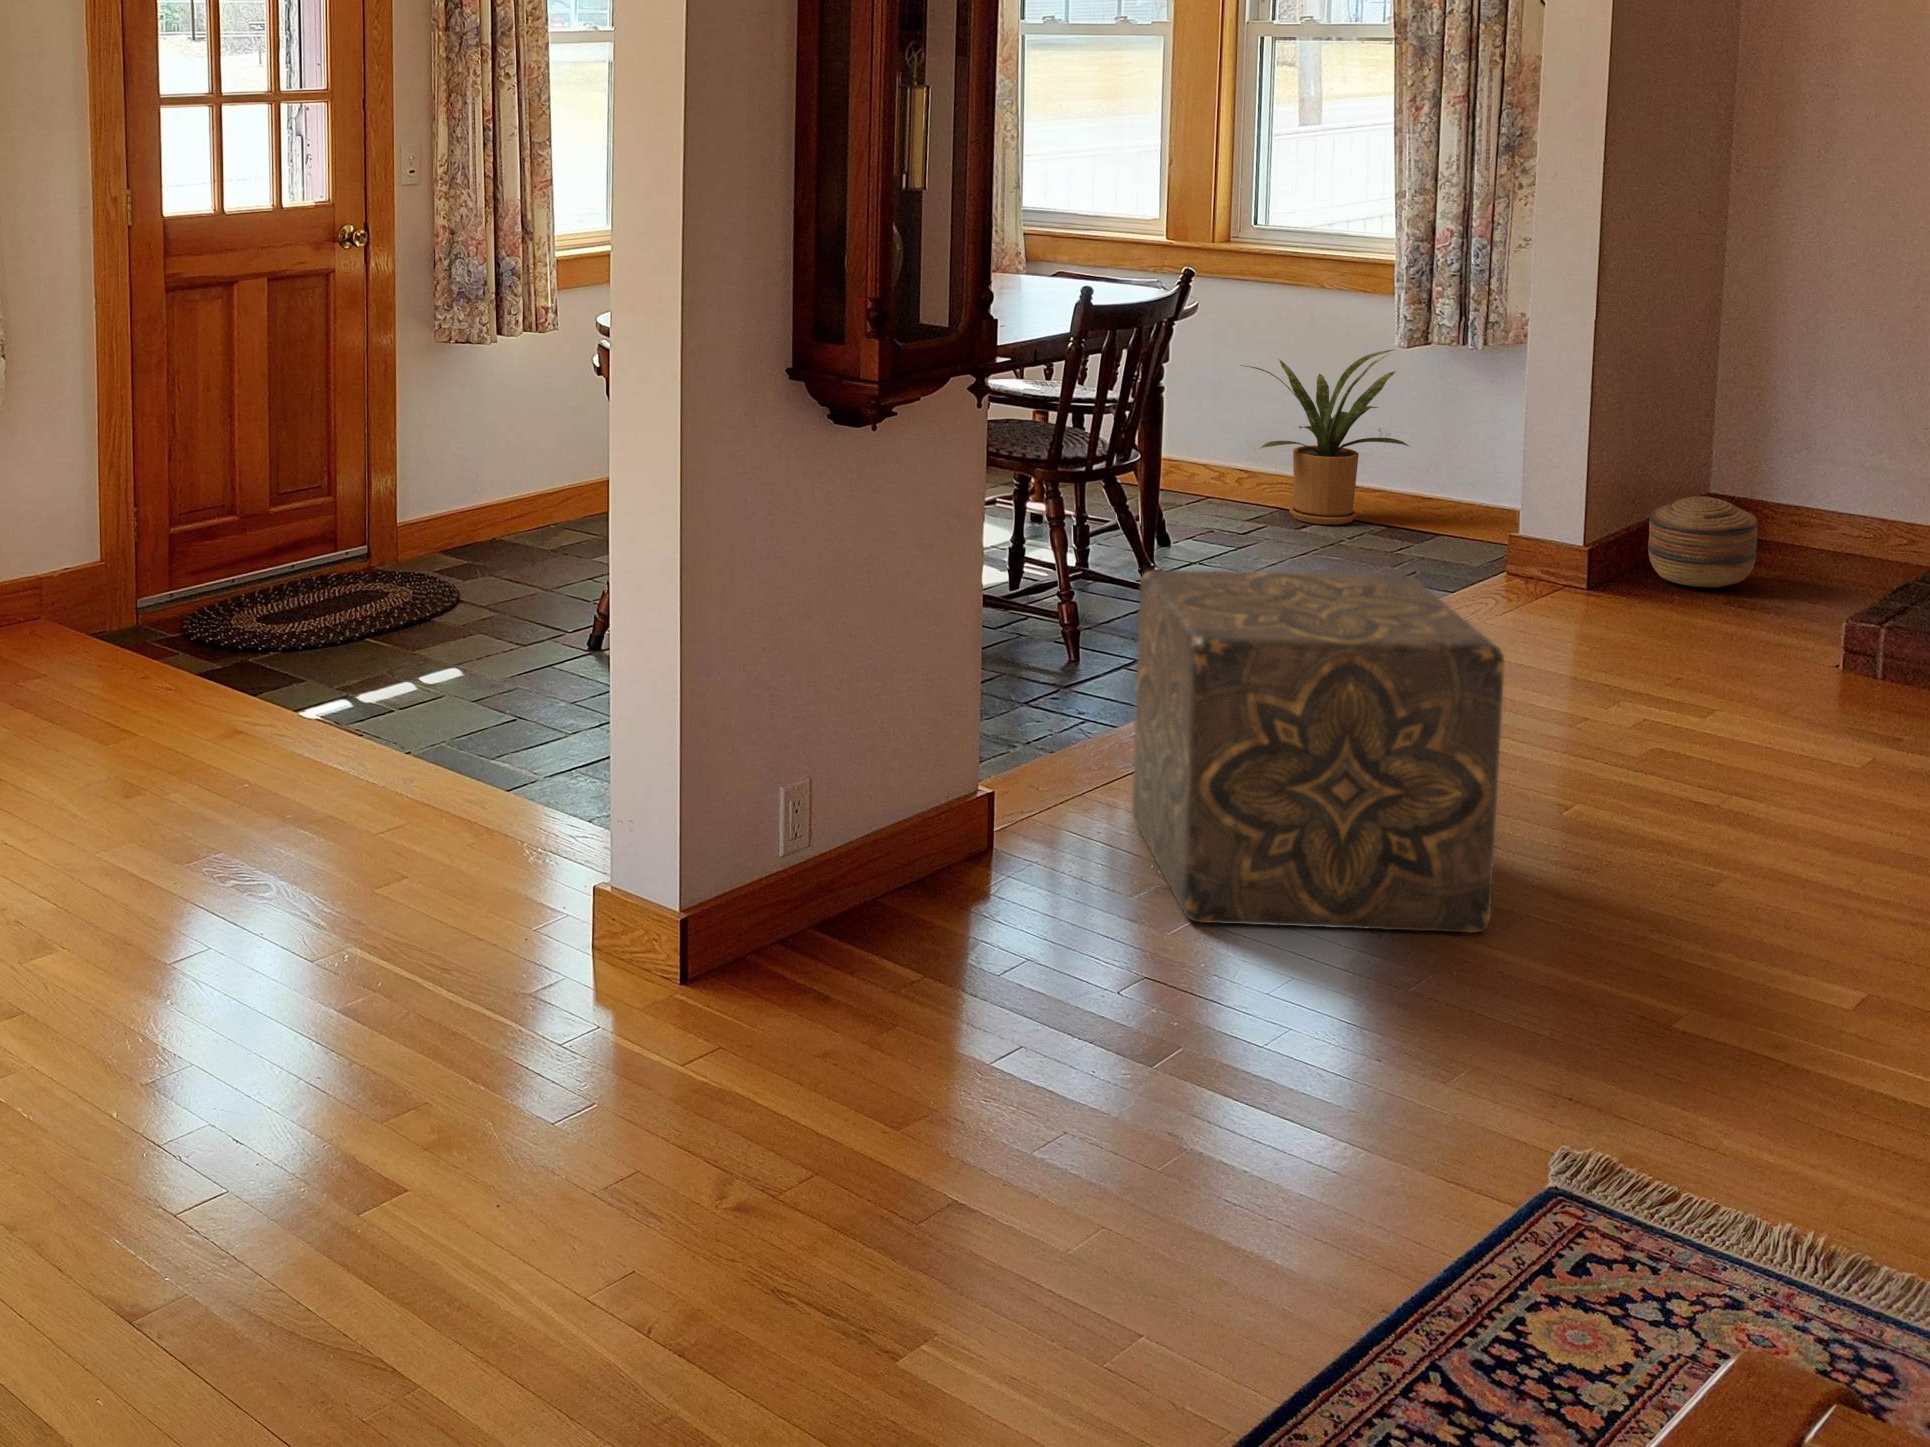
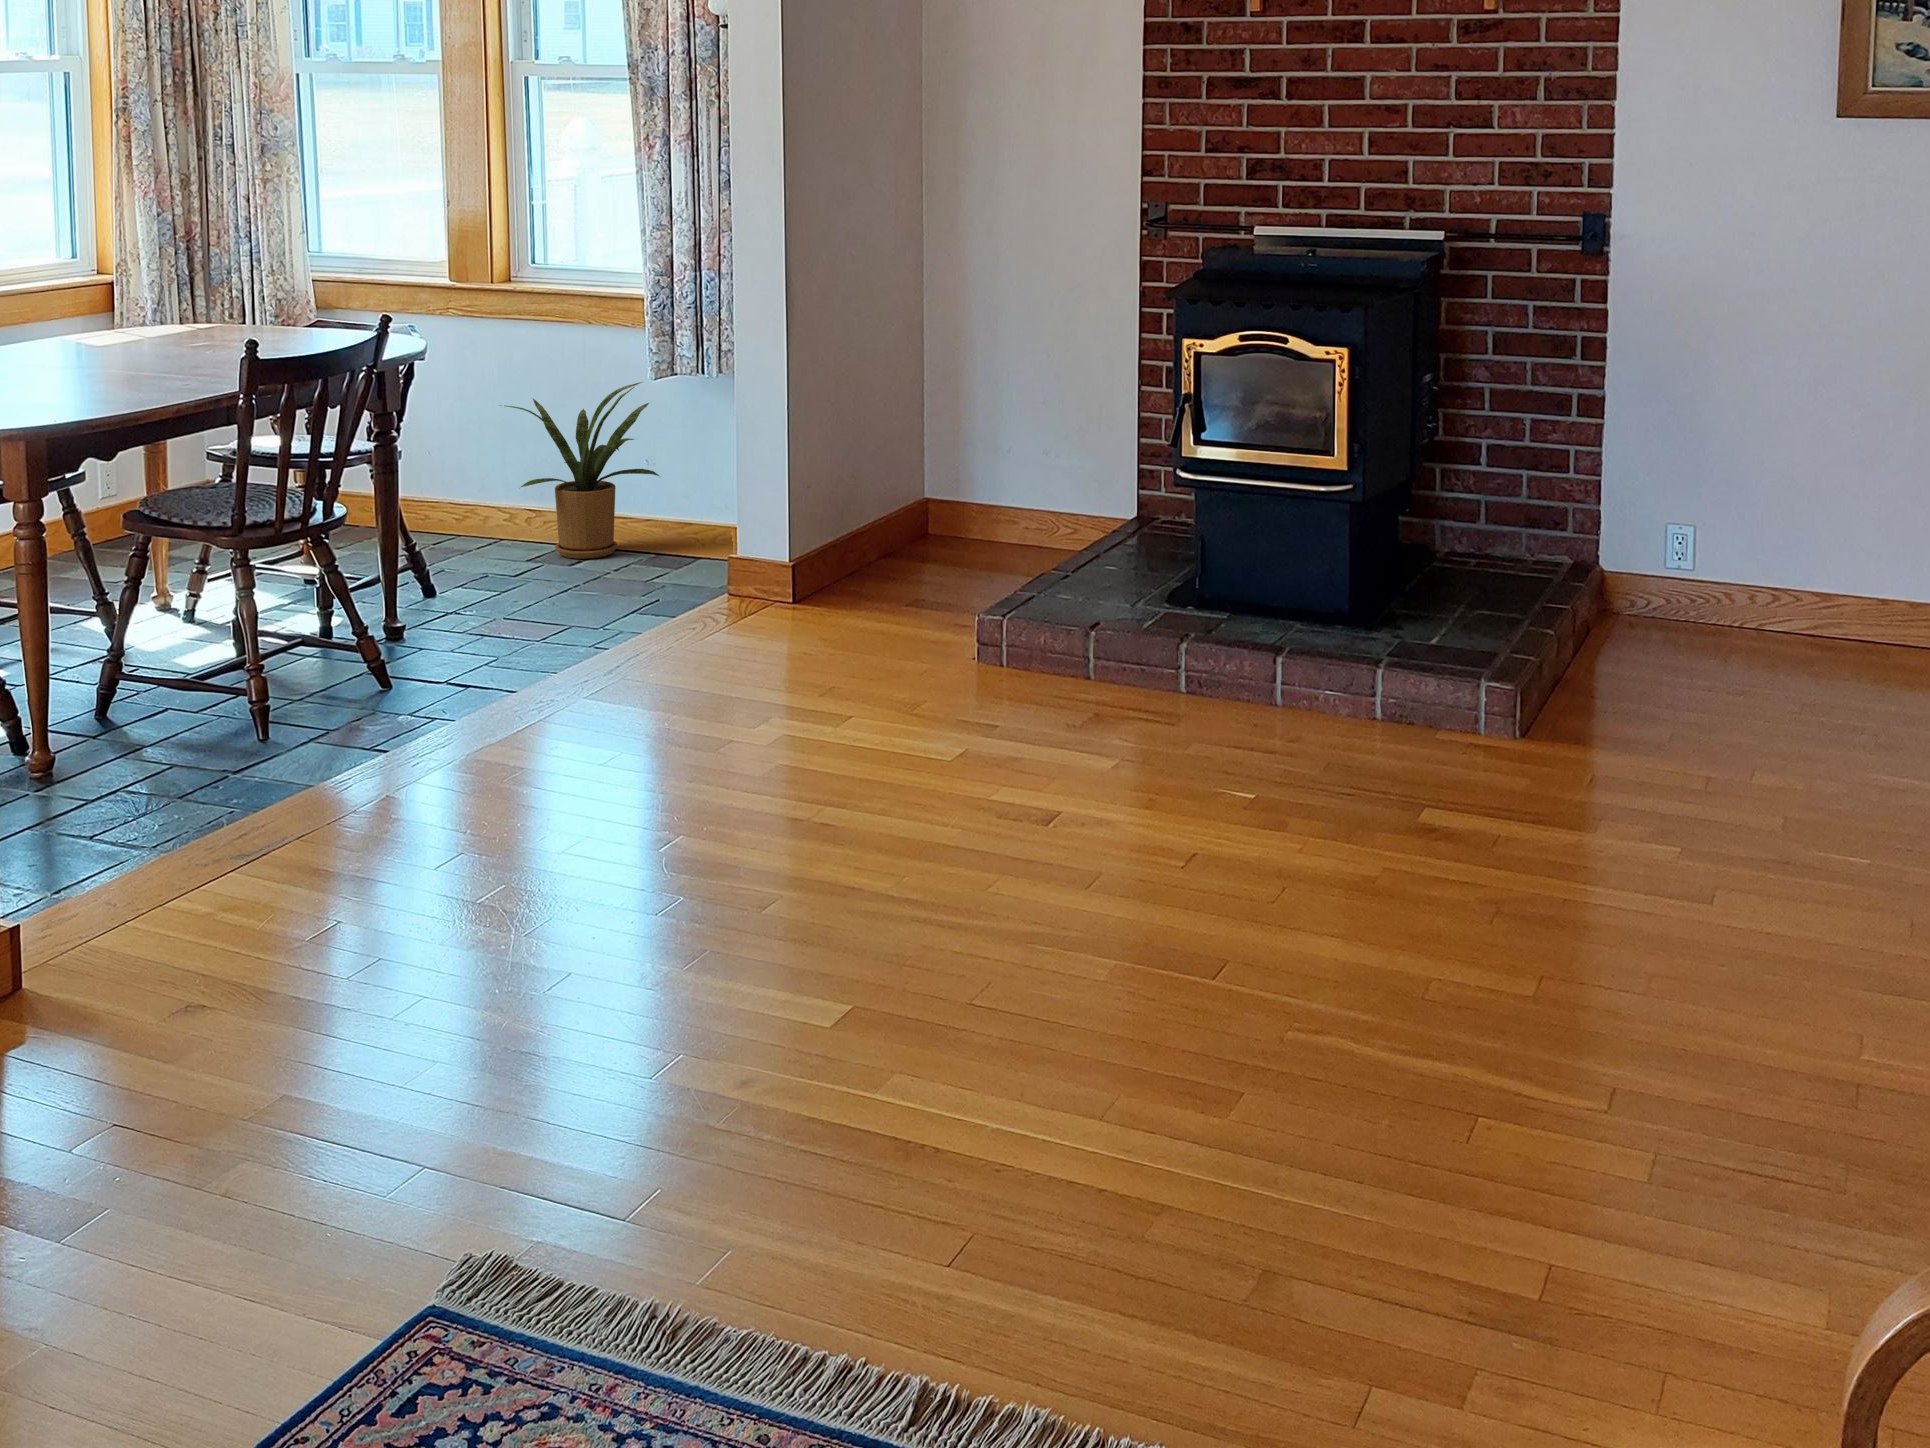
basket: present [1648,496,1758,588] -> none [853,507,942,593]
ottoman: present [1132,570,1504,933] -> none [188,634,527,1052]

